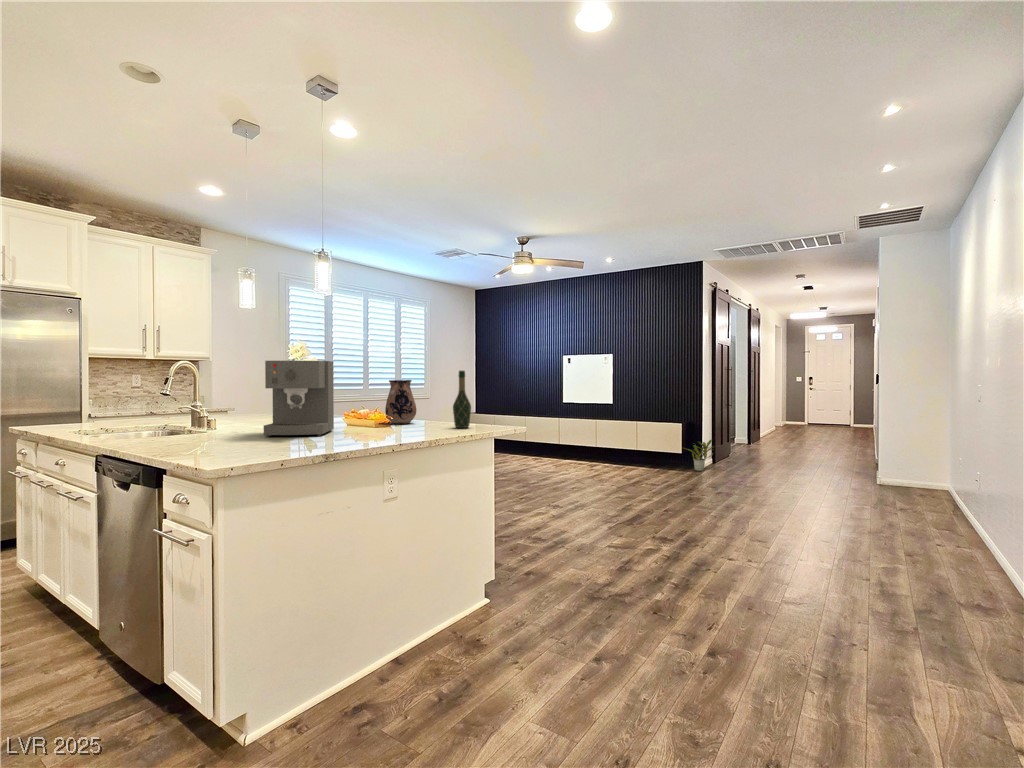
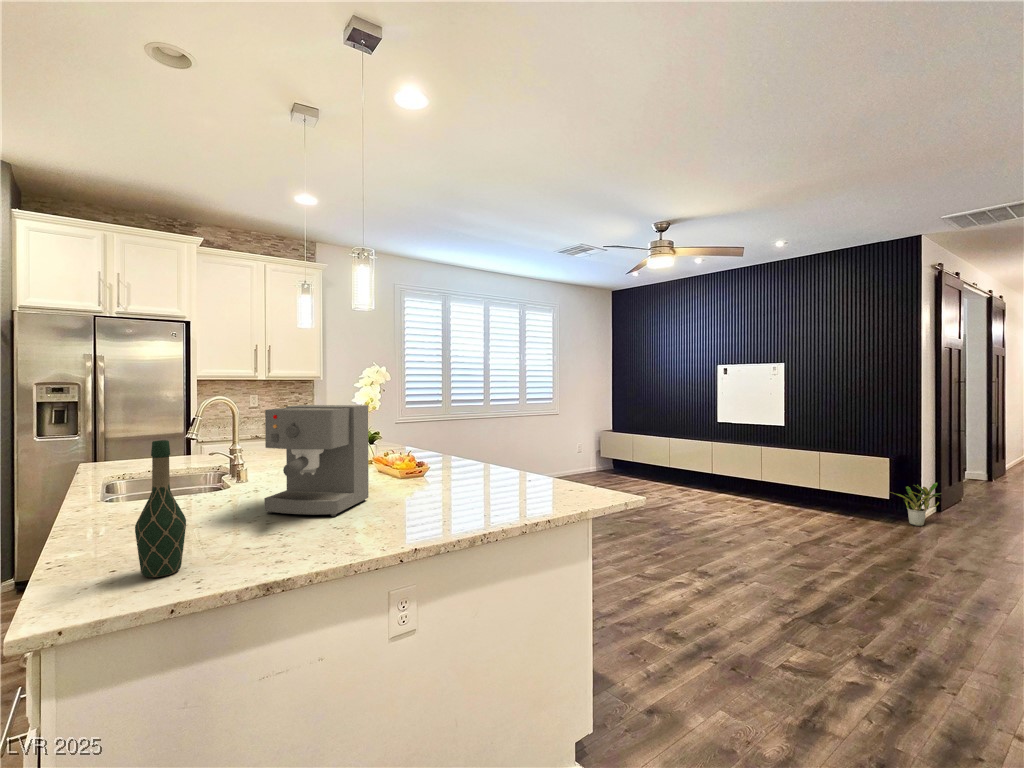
wine bottle: present [453,371,471,428] -> present [135,440,186,577]
ceramic pitcher: present [385,380,416,423] -> none [452,422,493,483]

